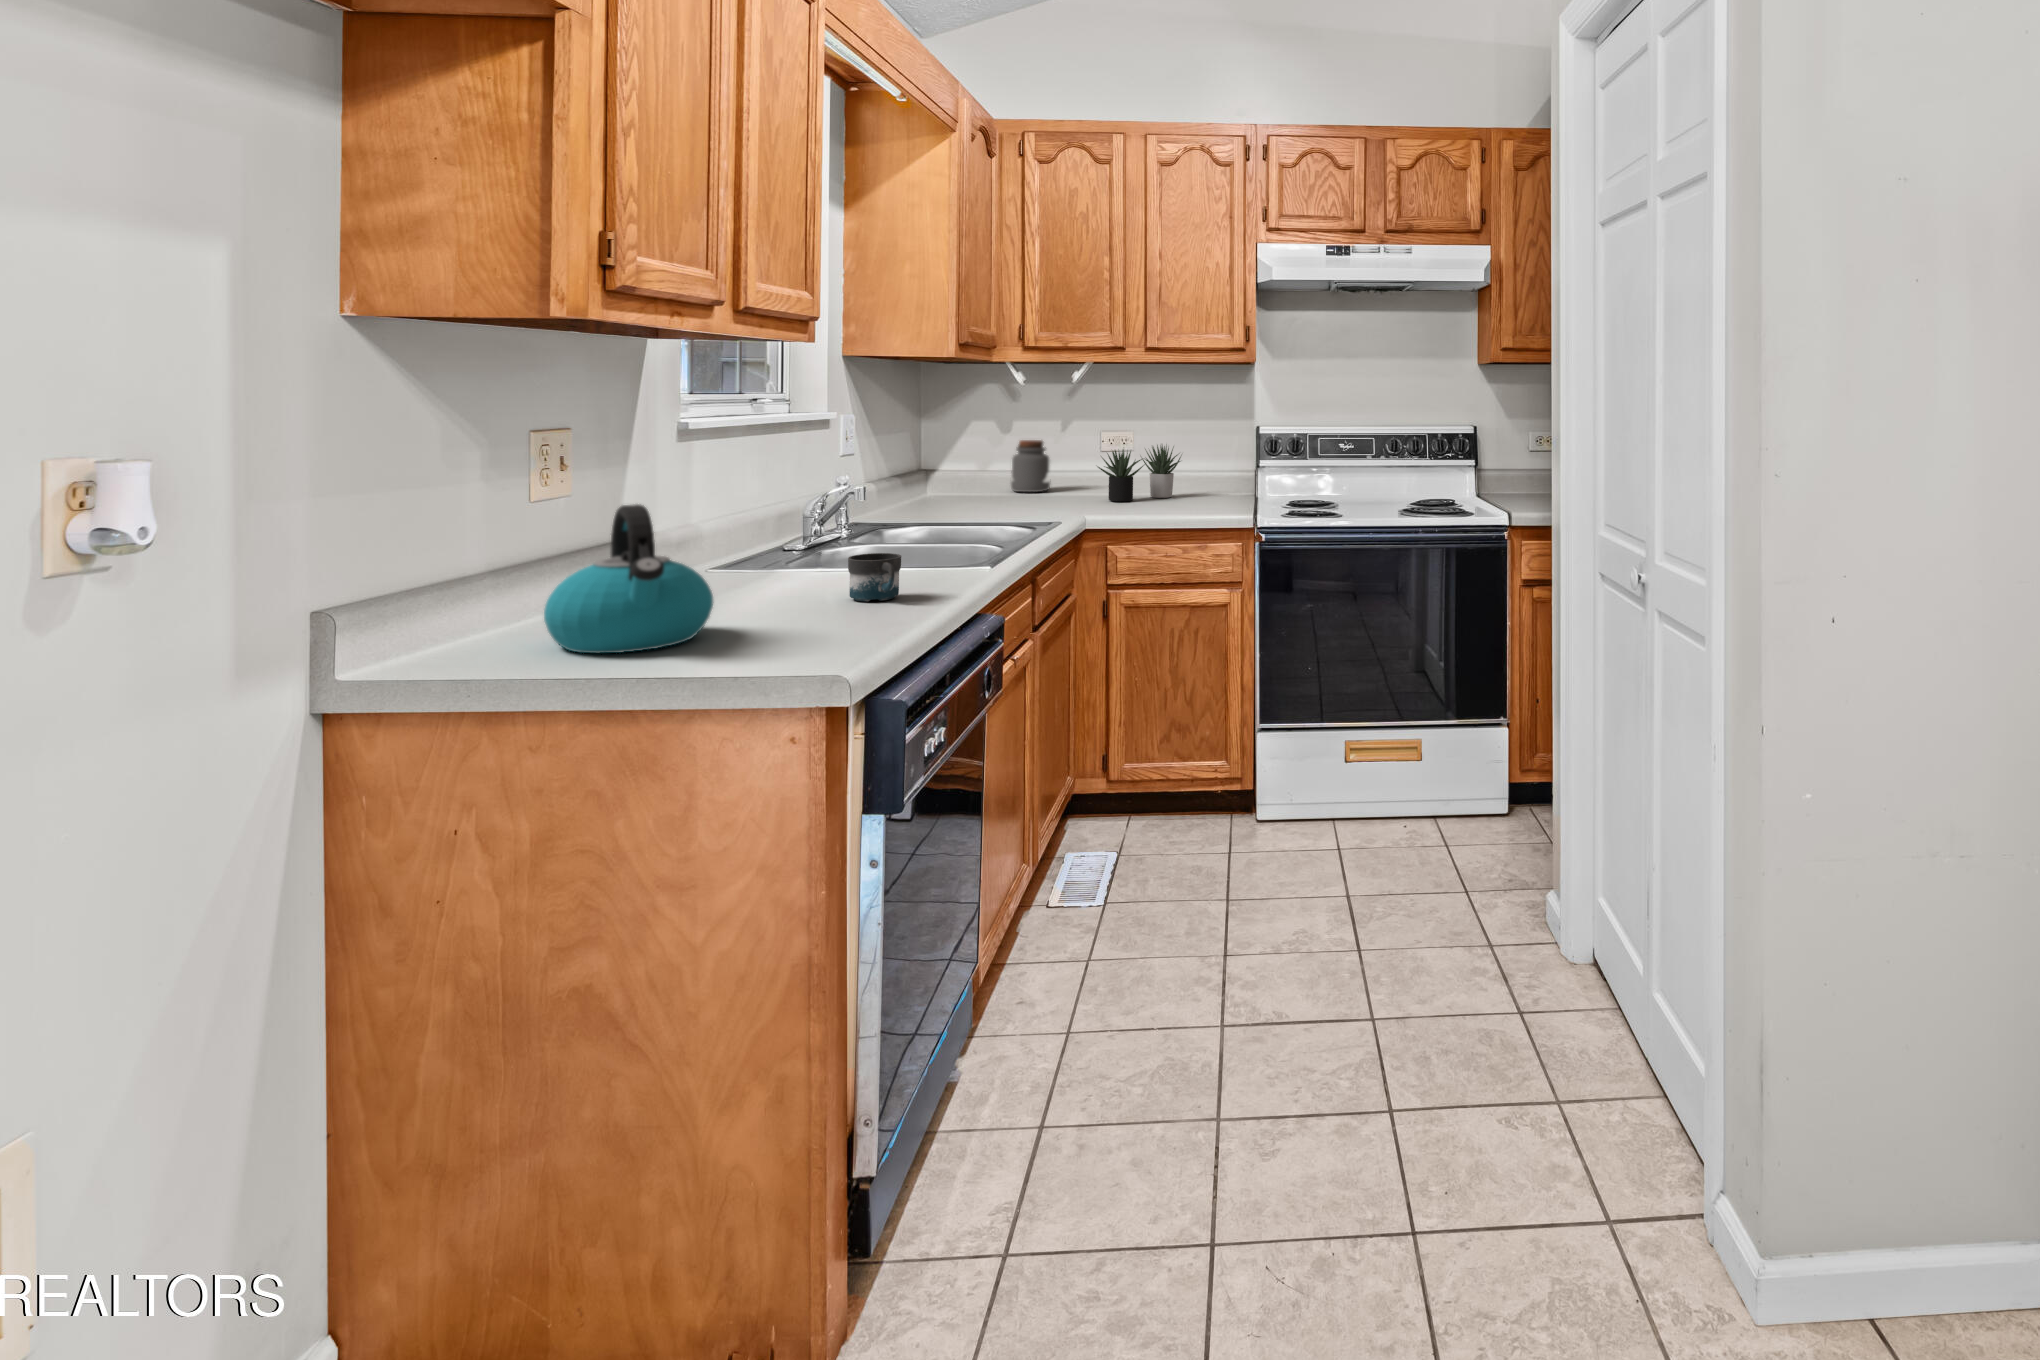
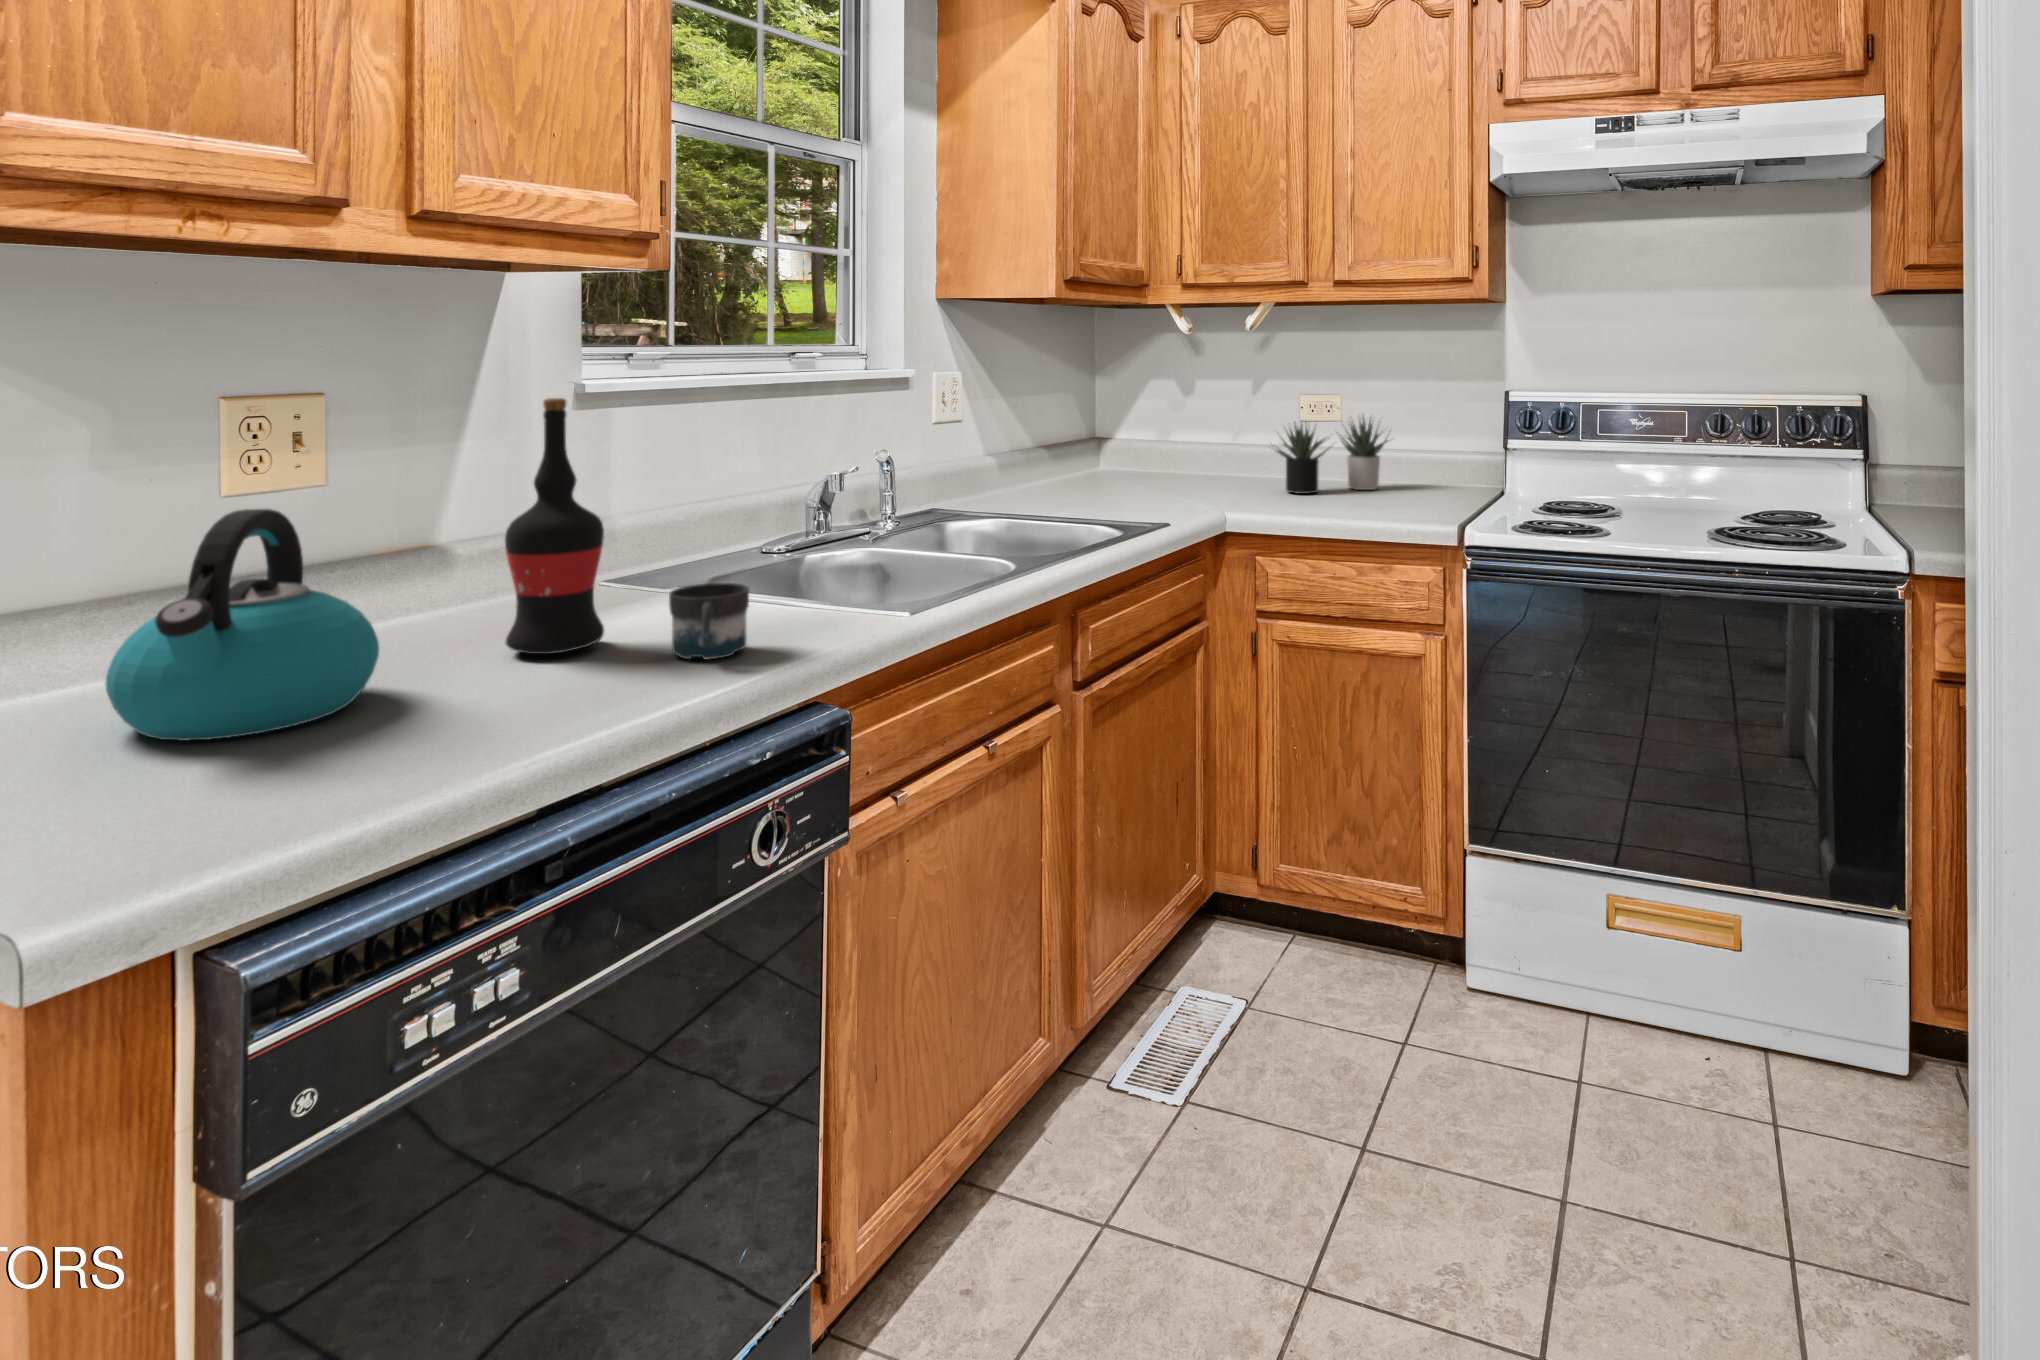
wine bottle: none [726,431,795,605] -> present [505,398,604,654]
jar: present [1011,440,1050,492] -> none [1182,407,1231,475]

